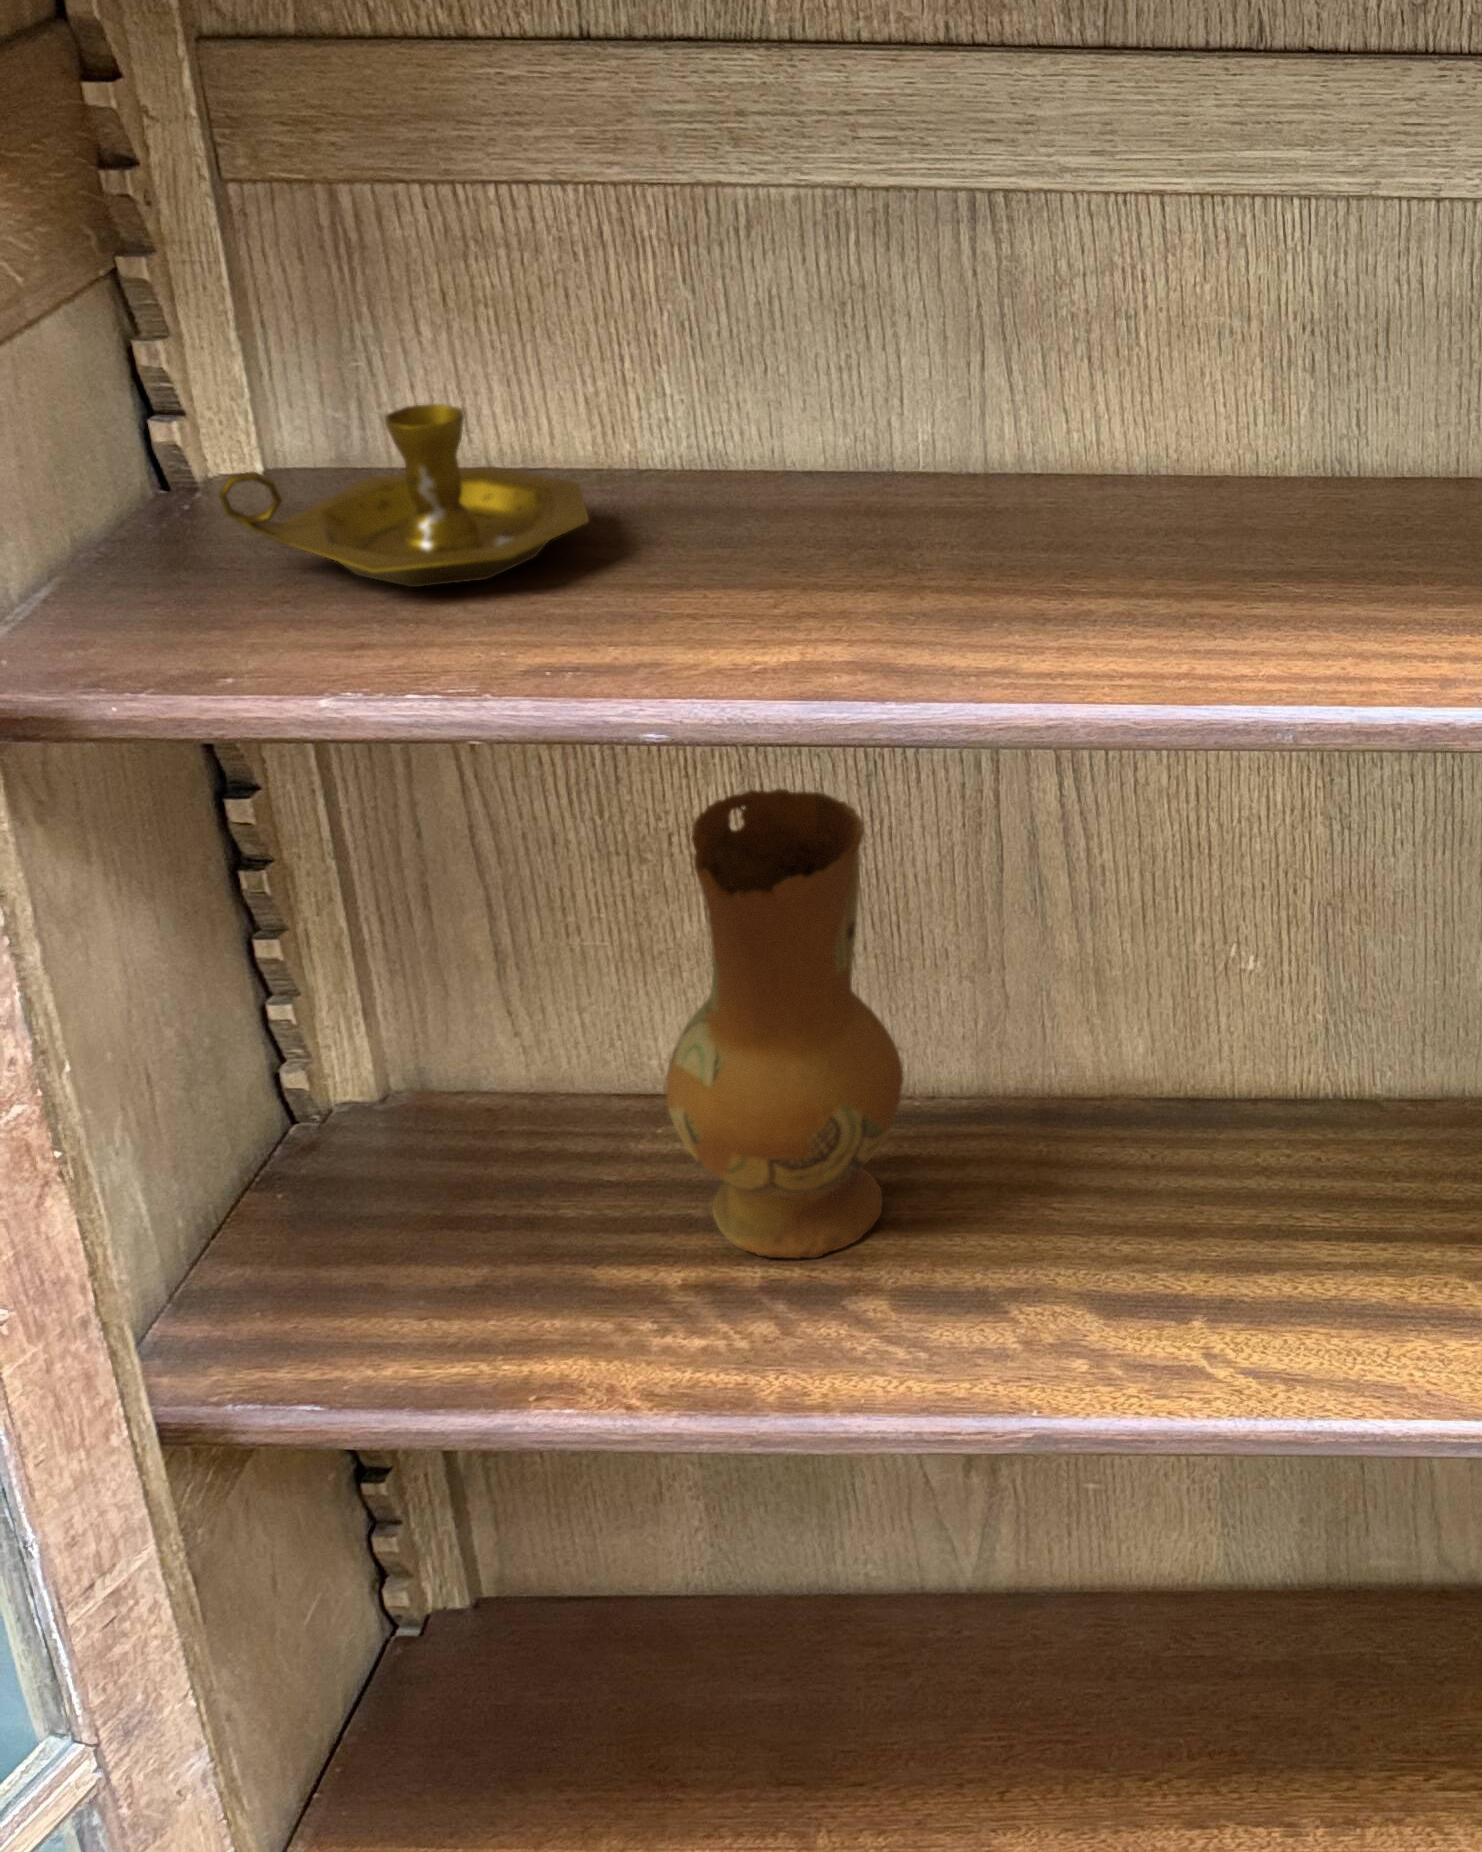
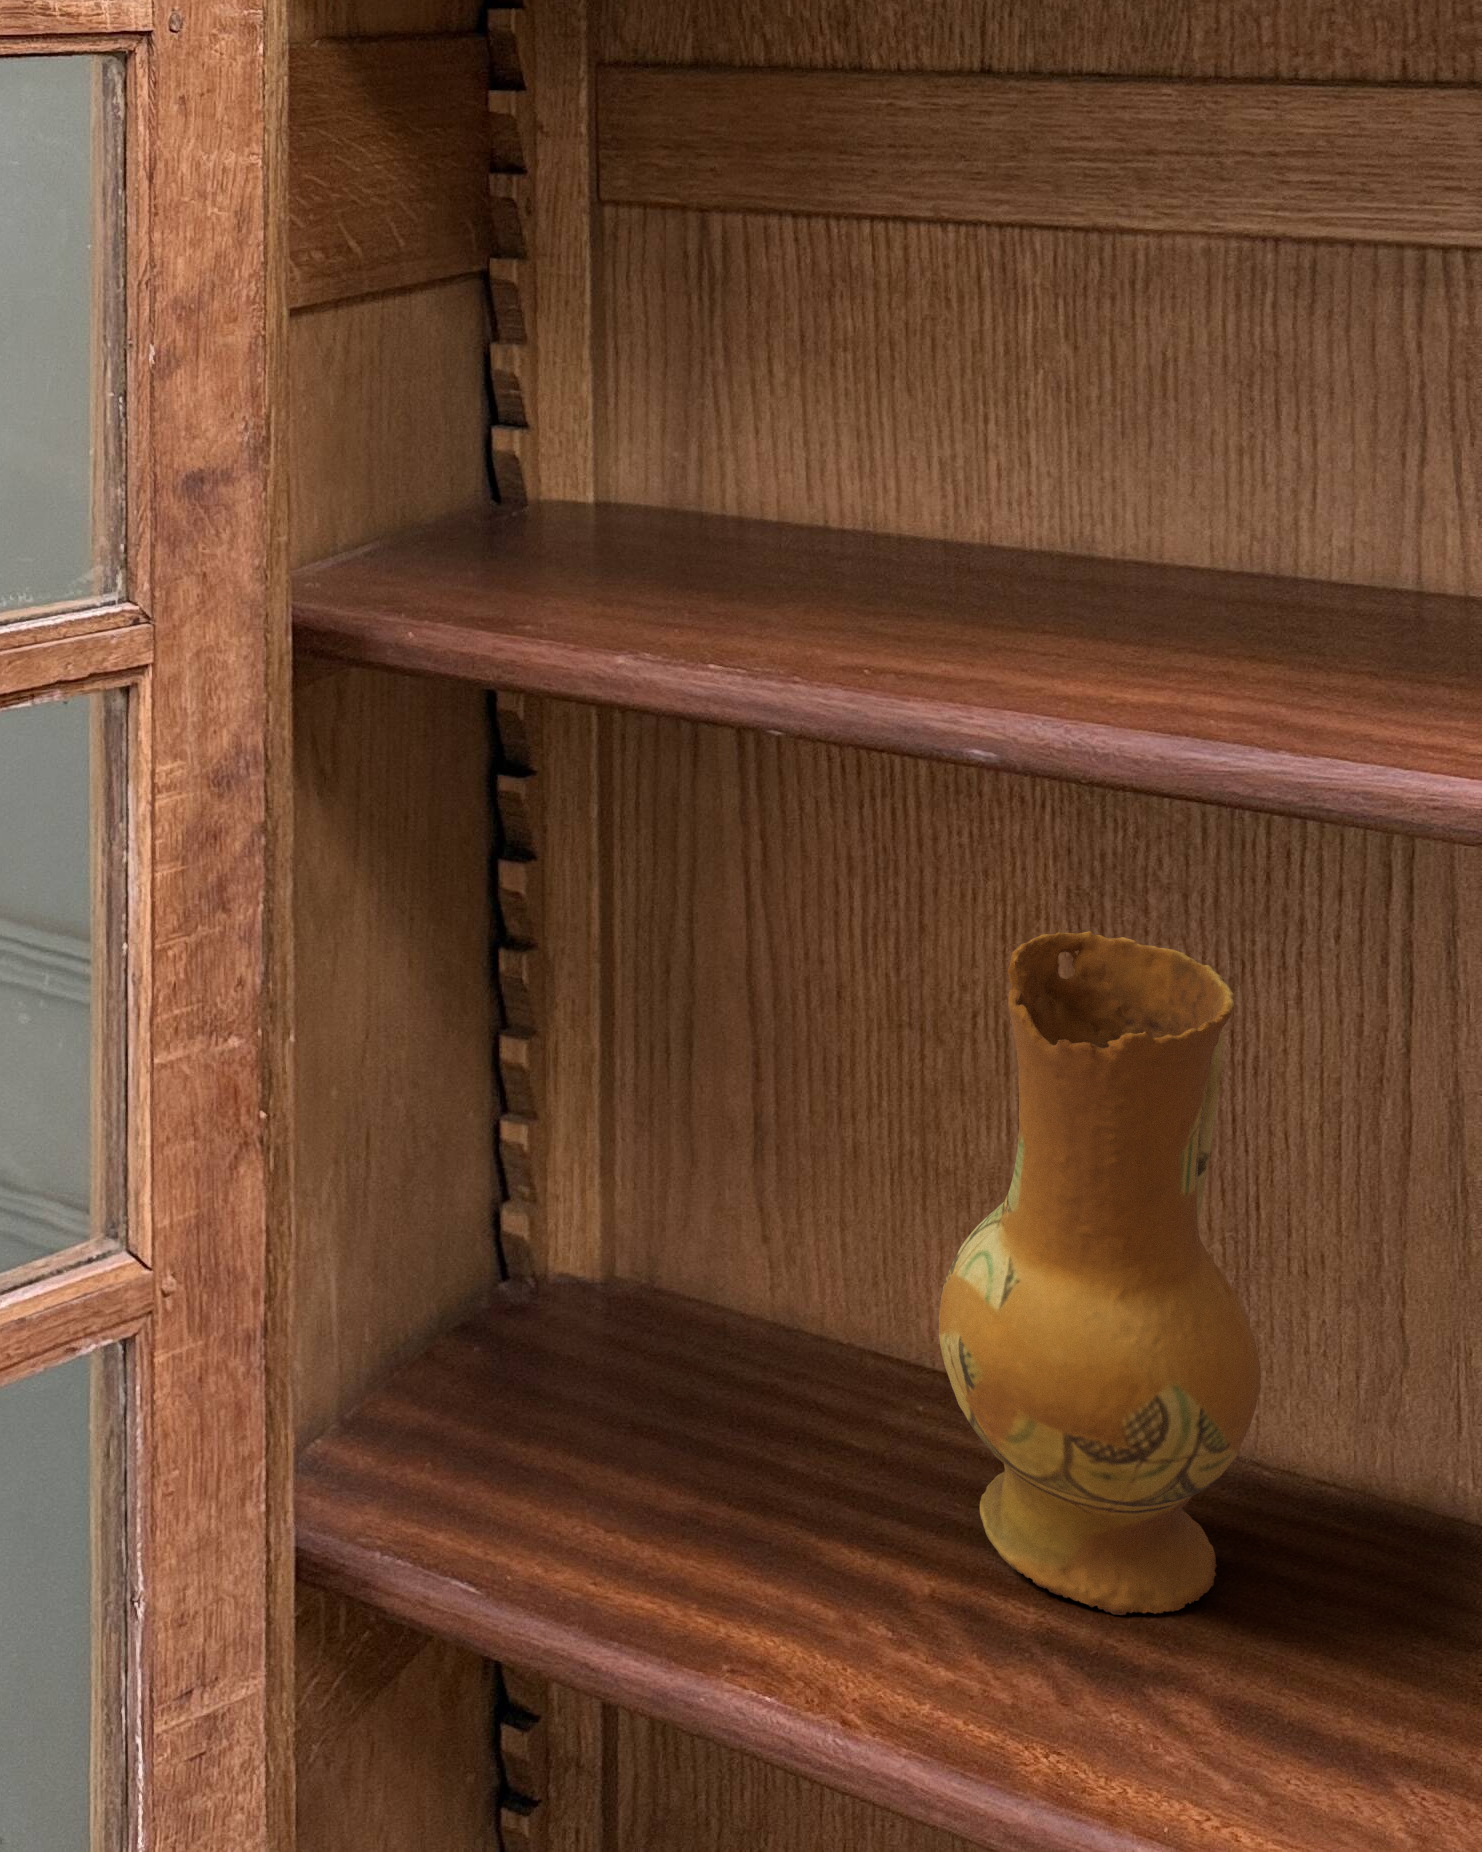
candlestick: present [218,404,589,587] -> none [546,414,931,603]

